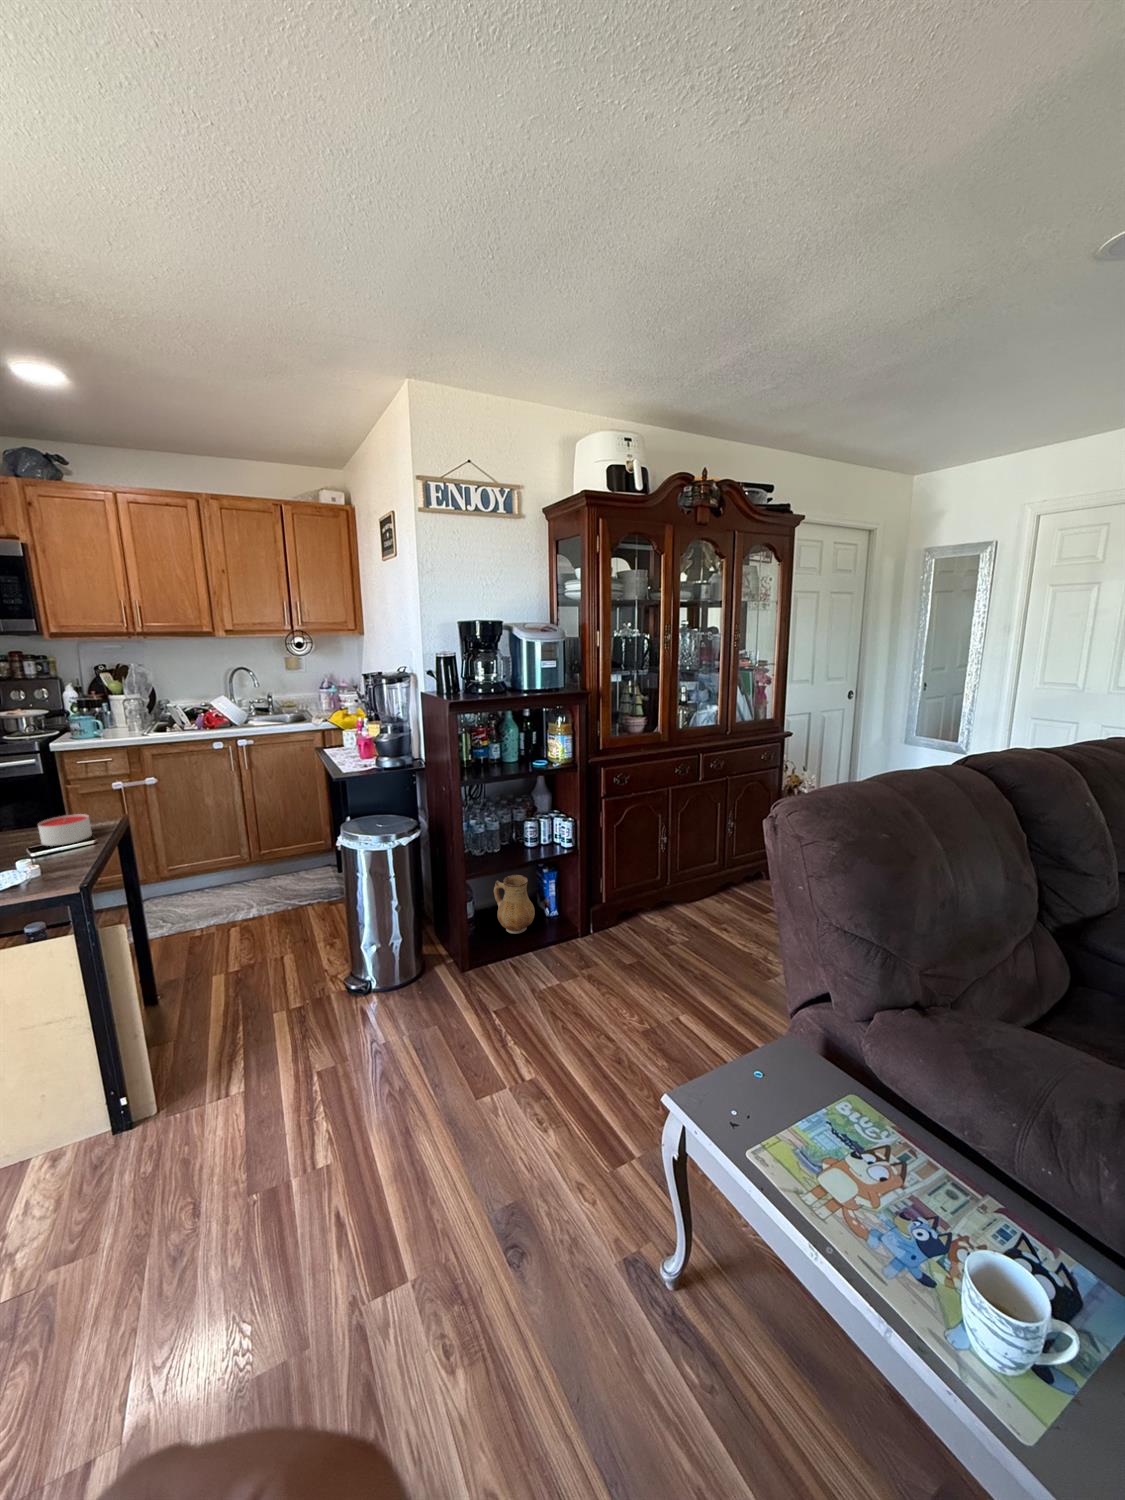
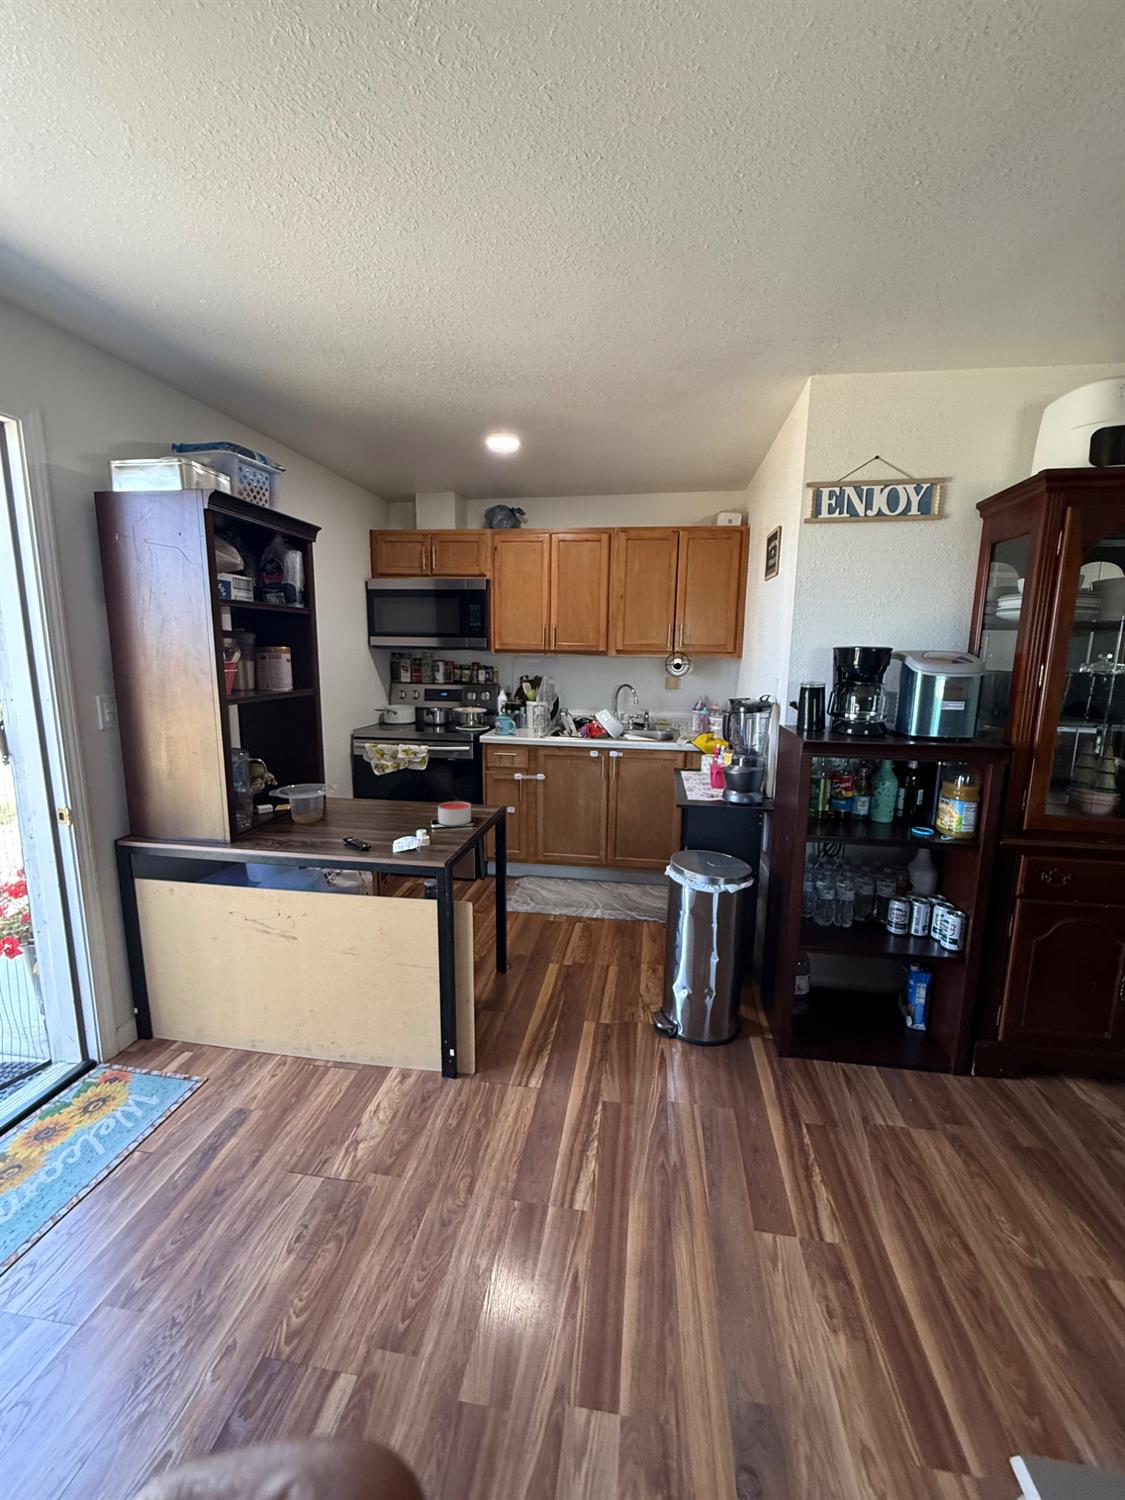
ceramic pitcher: present [494,875,535,934] -> none [838,961,890,1036]

